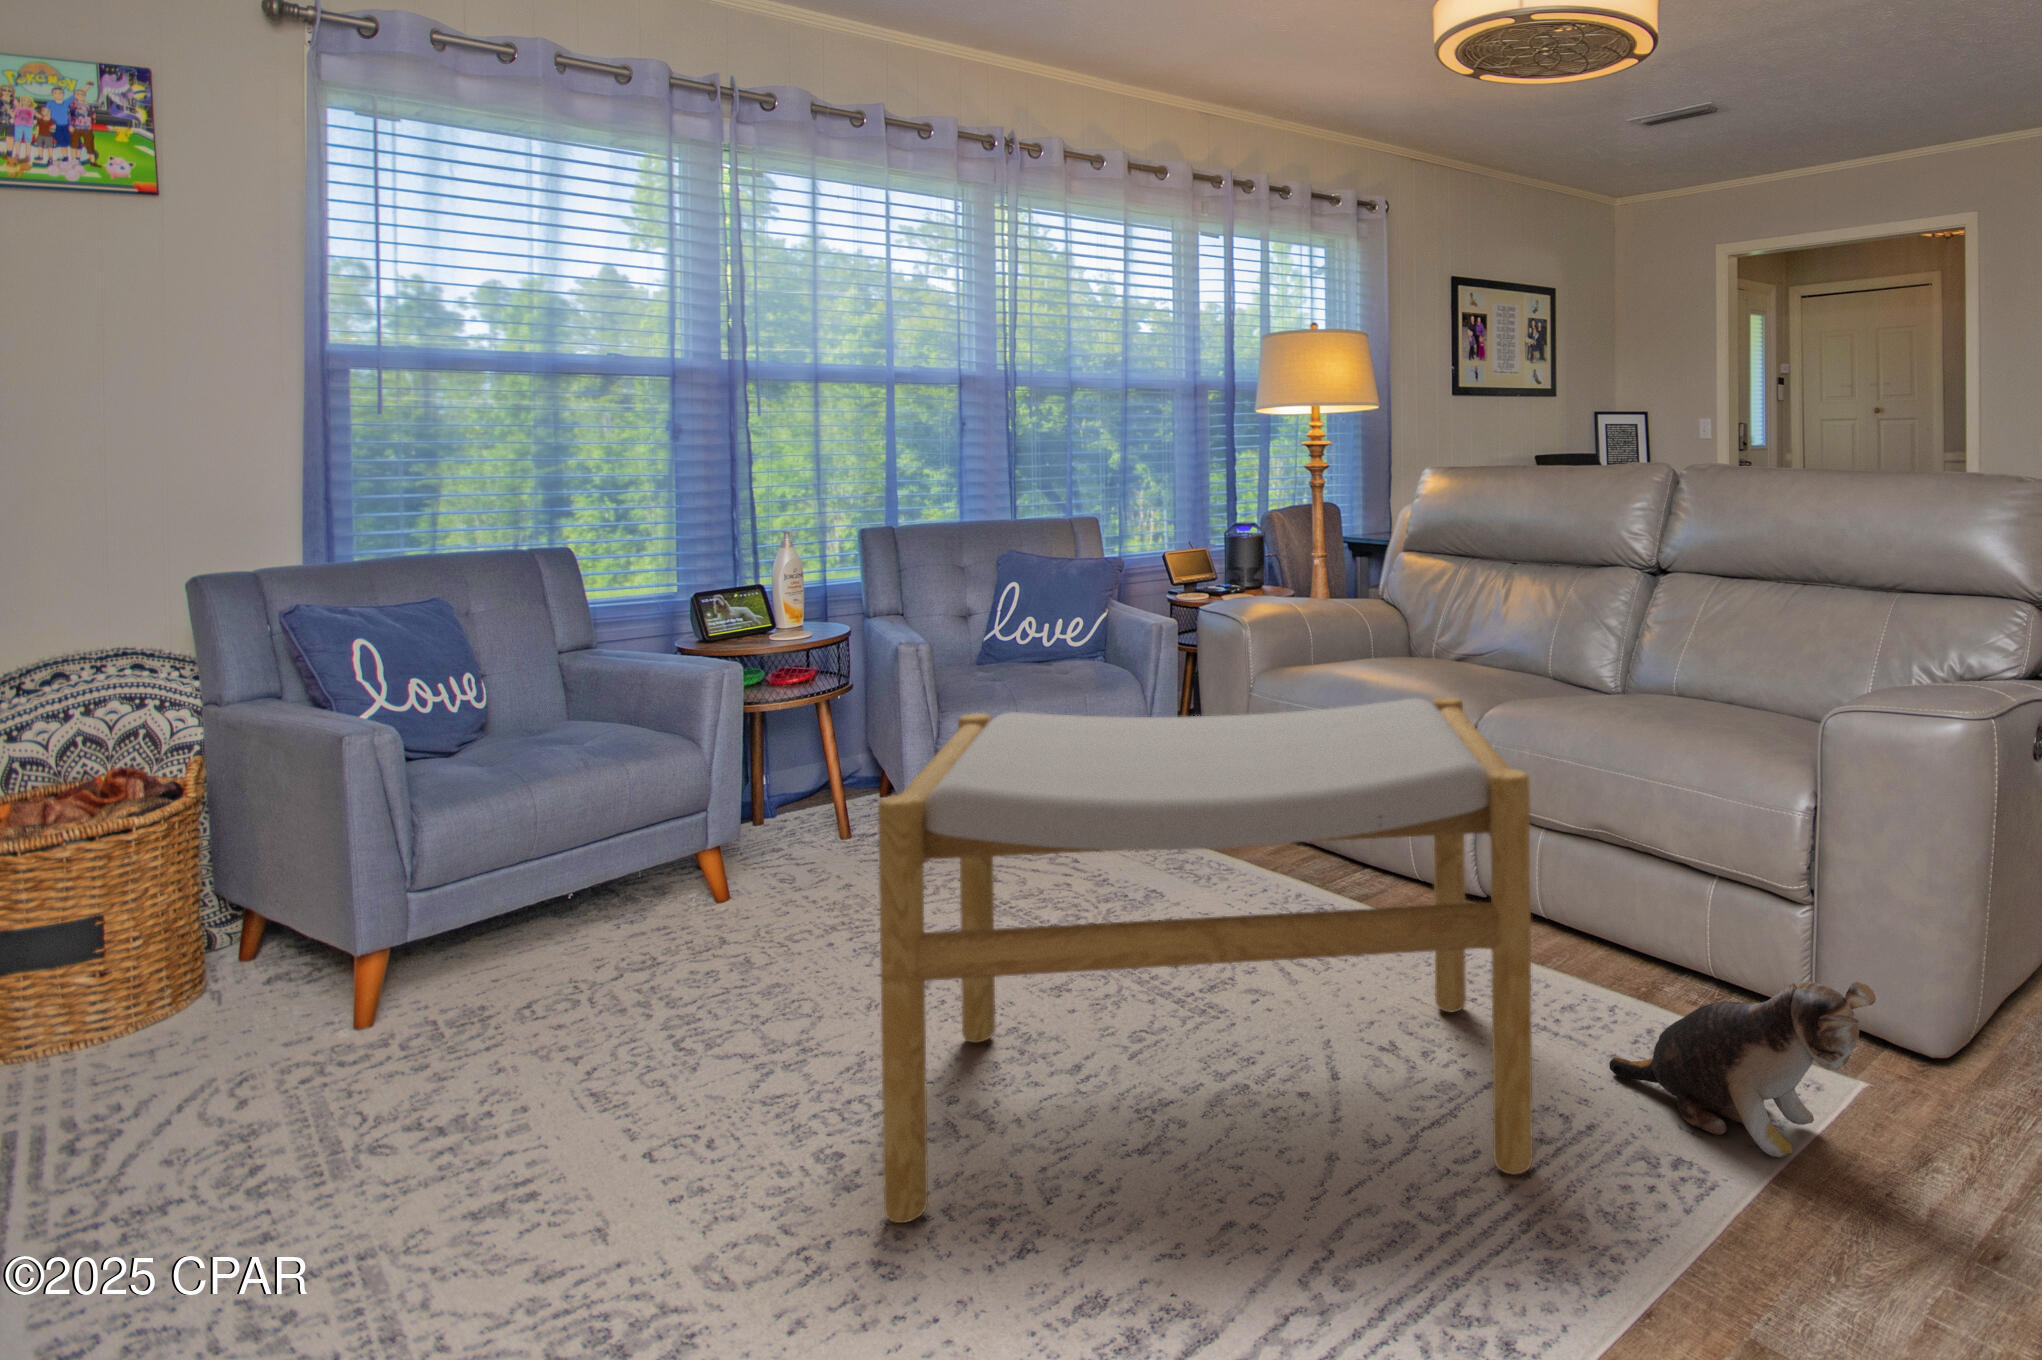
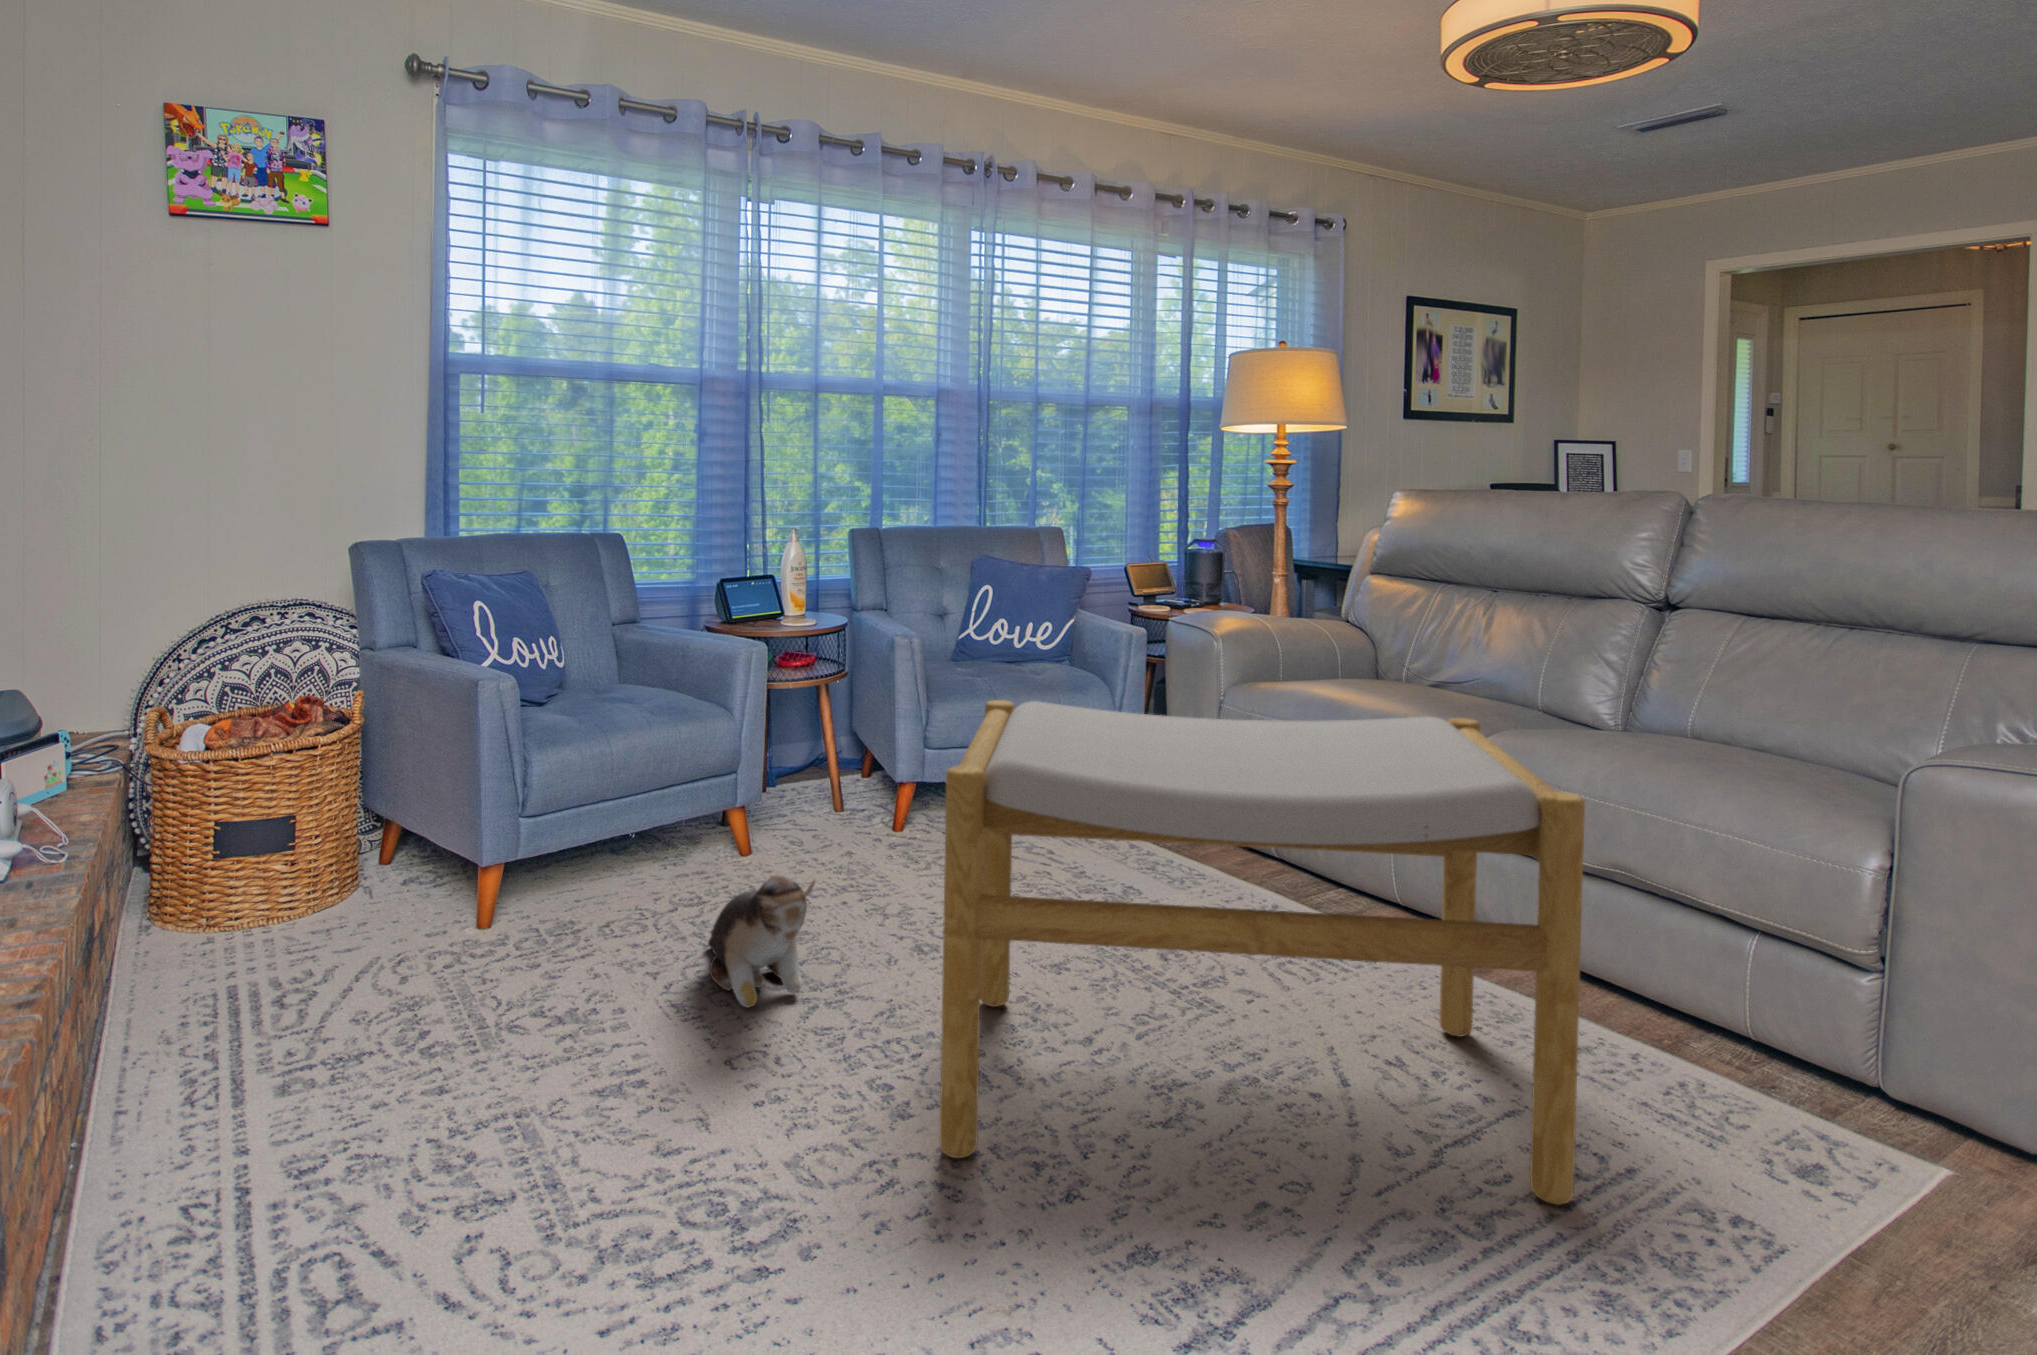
plush toy: present [1609,982,1876,1157] -> present [708,875,815,1008]

